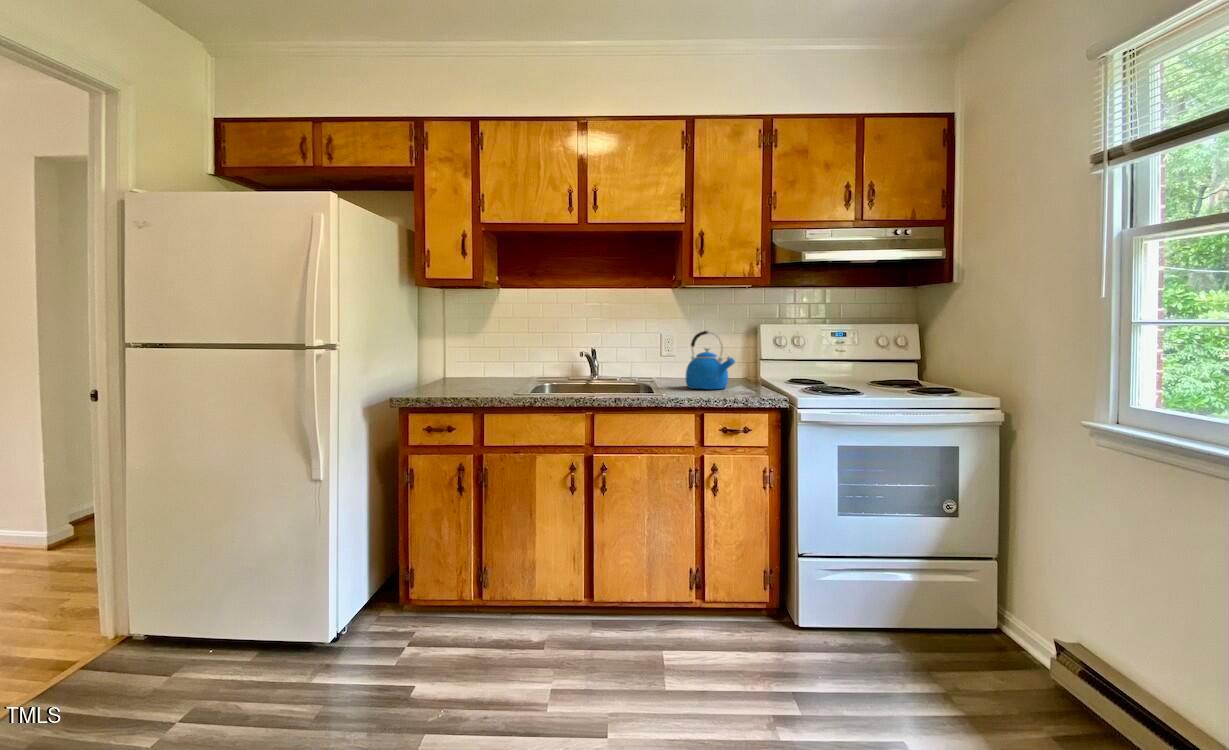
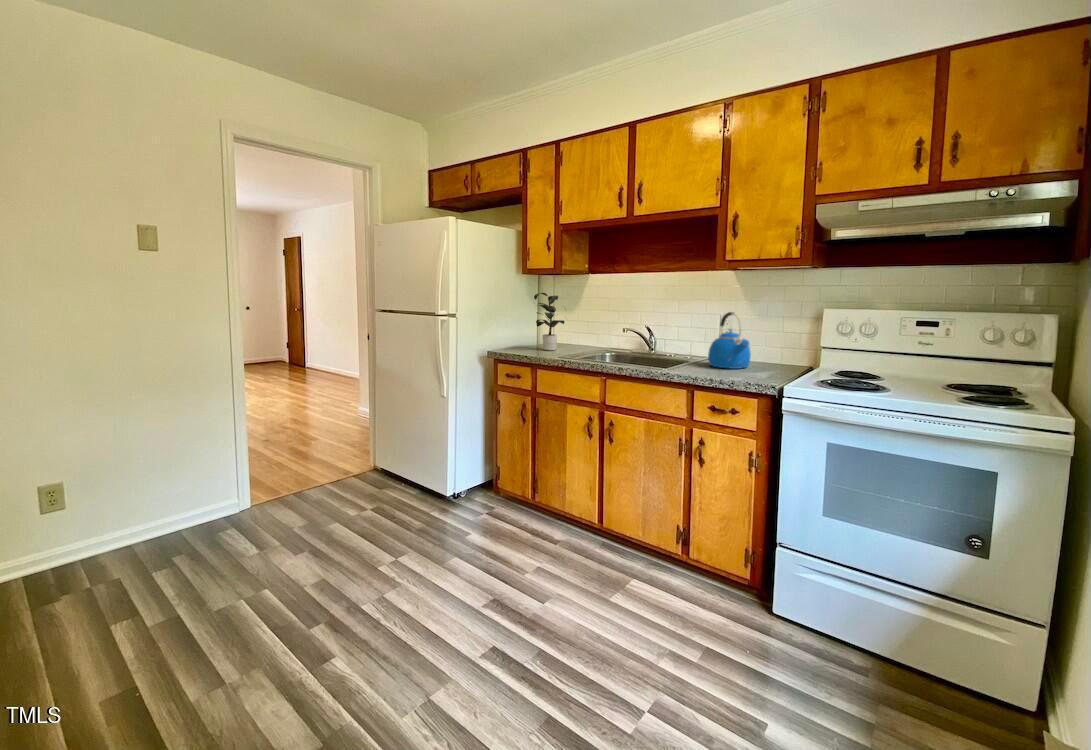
potted plant: none [430,310,501,389] -> present [534,293,565,350]

